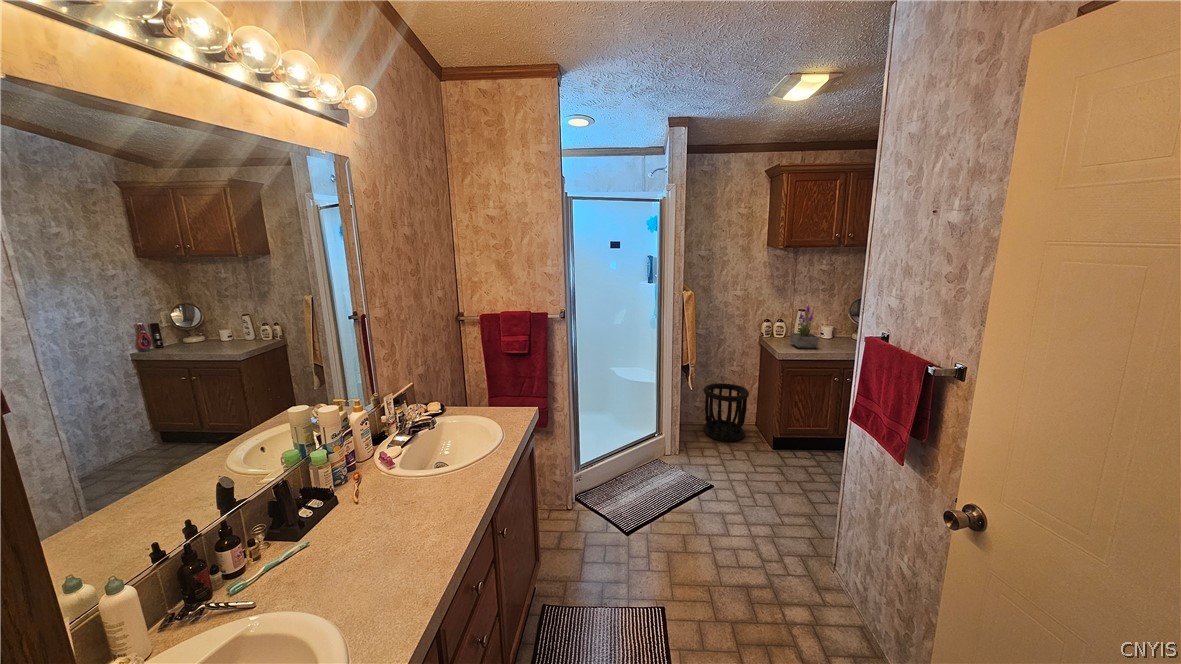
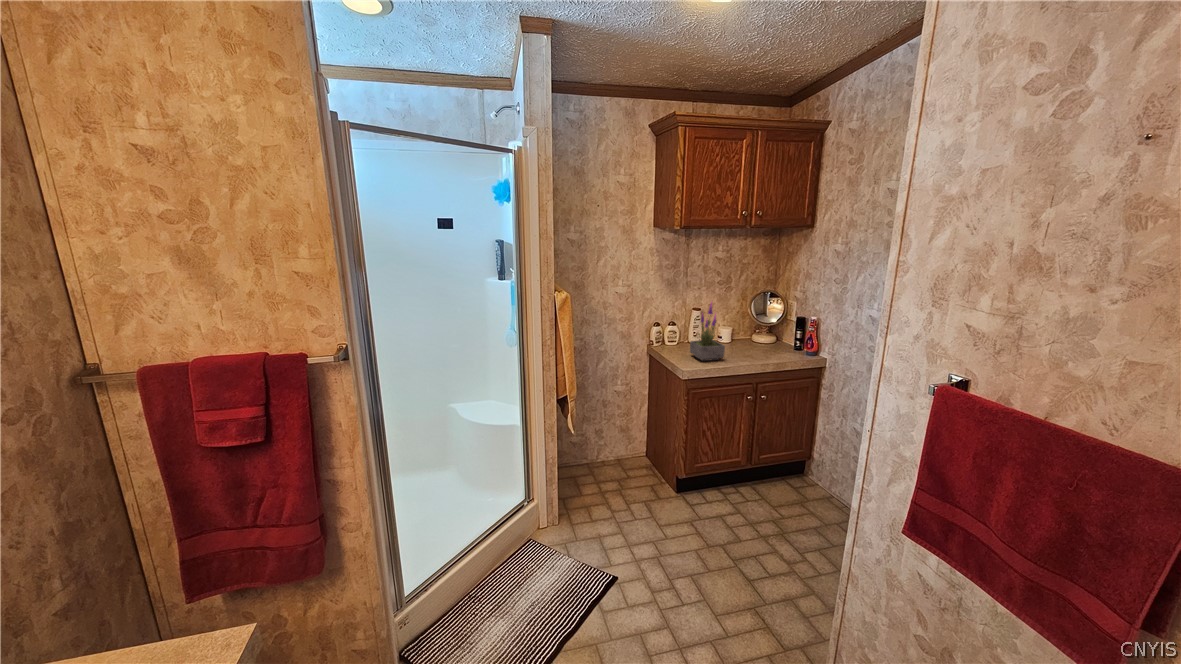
wastebasket: present [703,383,749,441] -> none [585,410,643,491]

